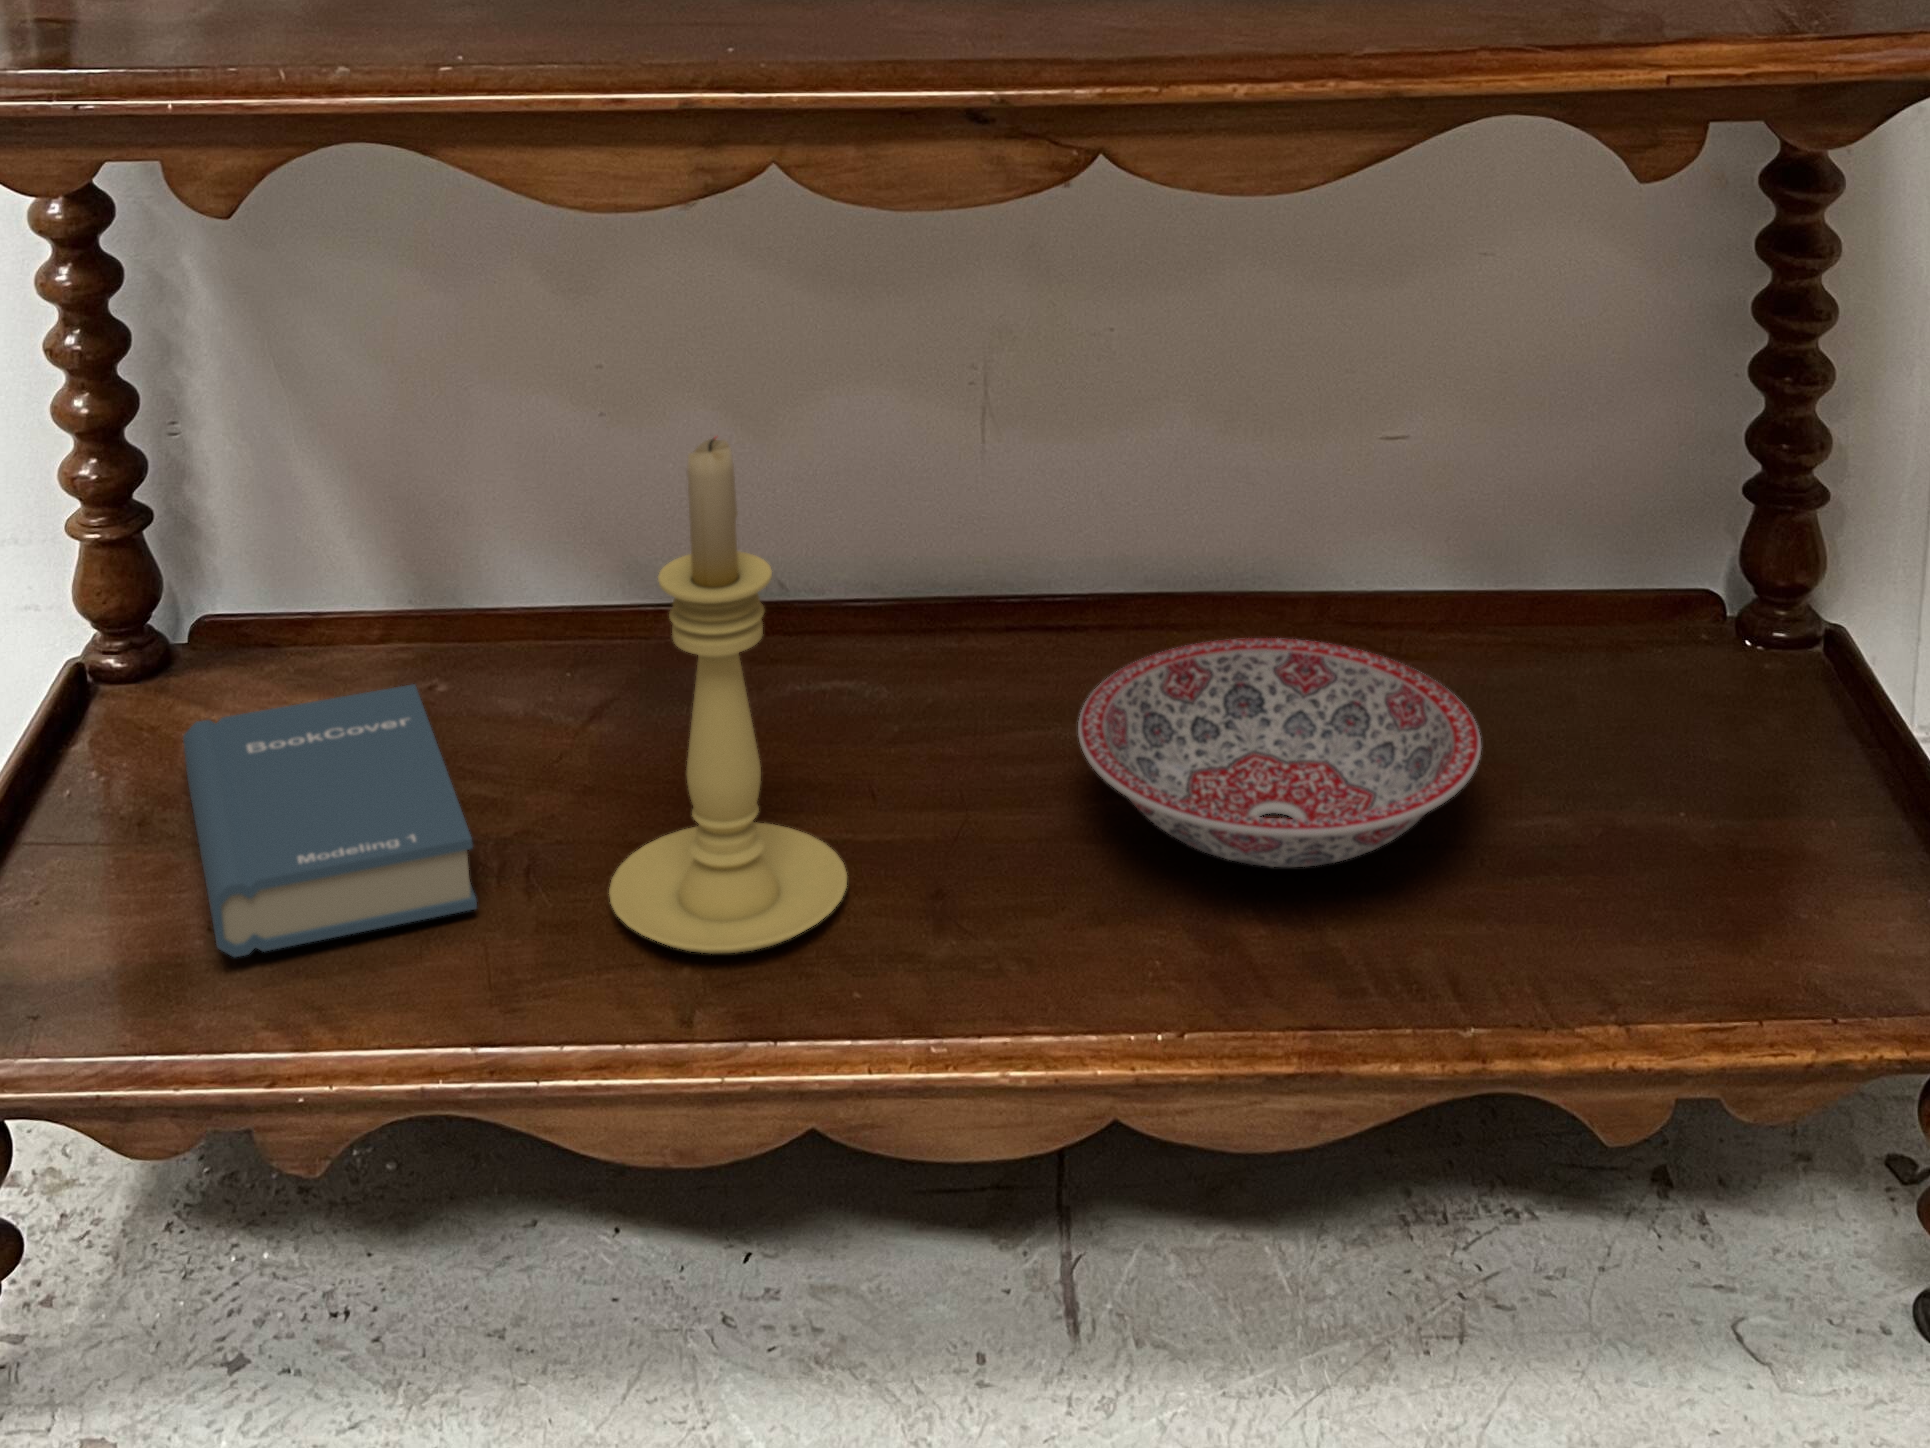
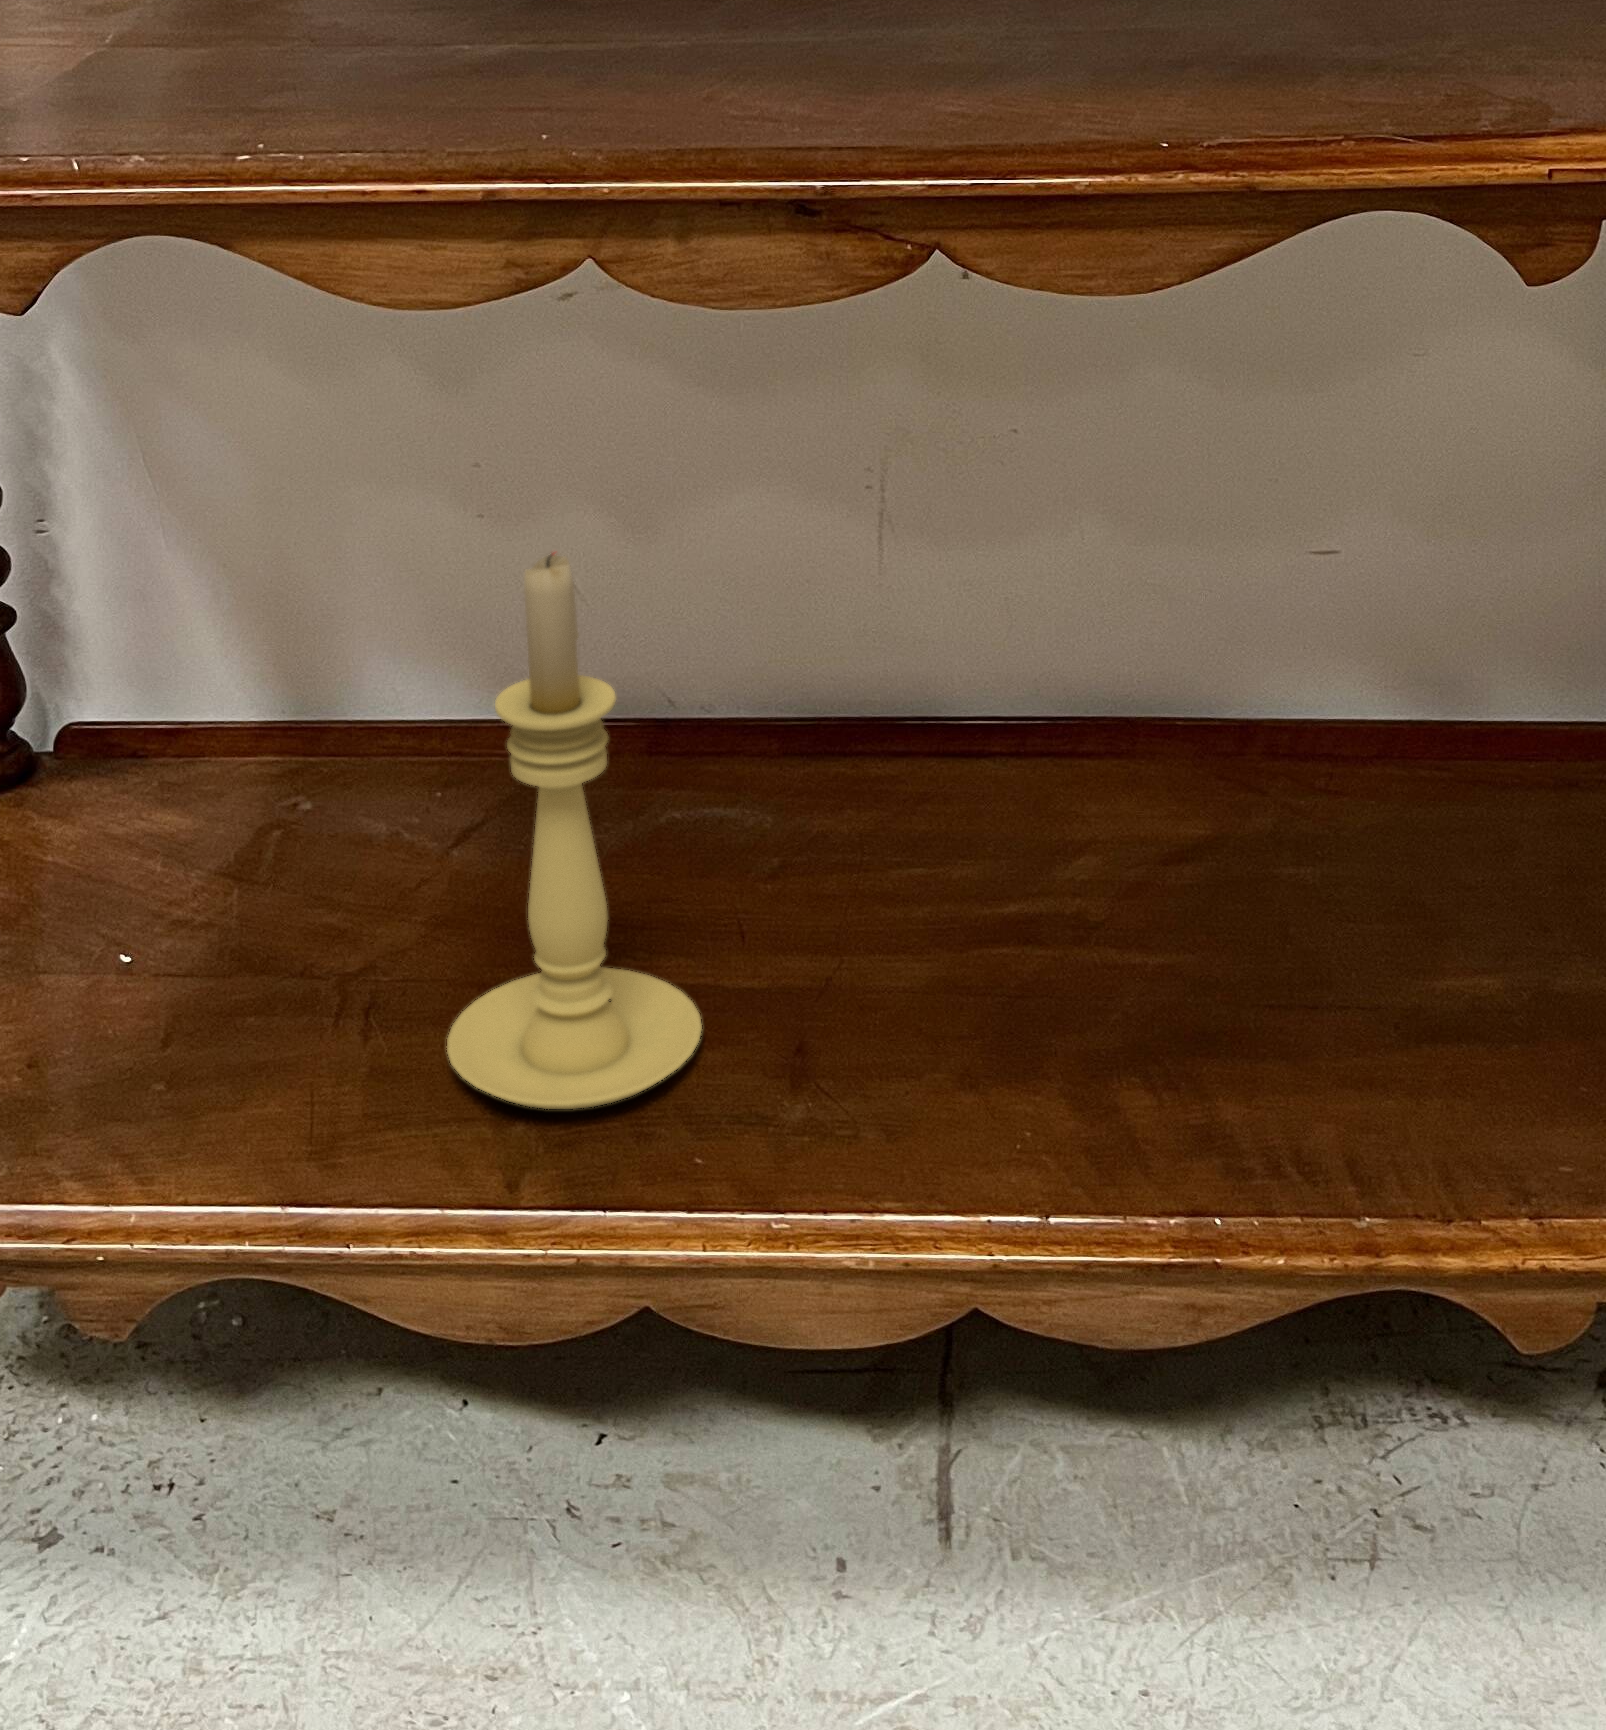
ceramic bowl: present [1078,638,1482,867] -> none [955,780,1392,1031]
hardback book: present [183,685,477,957] -> none [23,813,308,1100]

